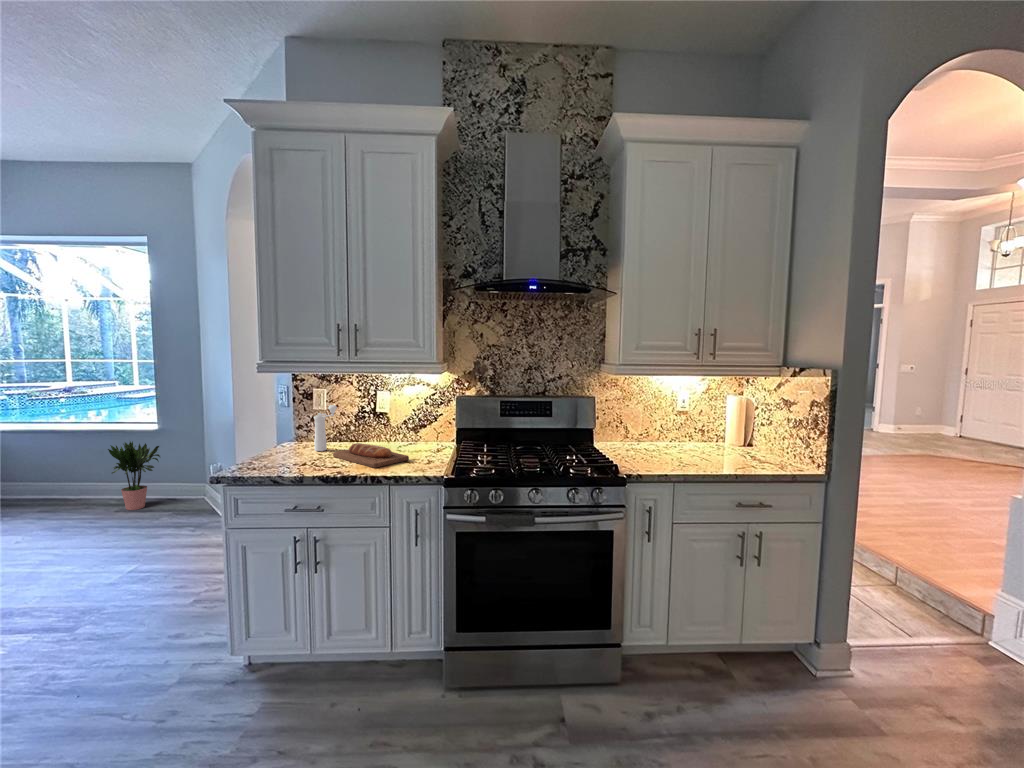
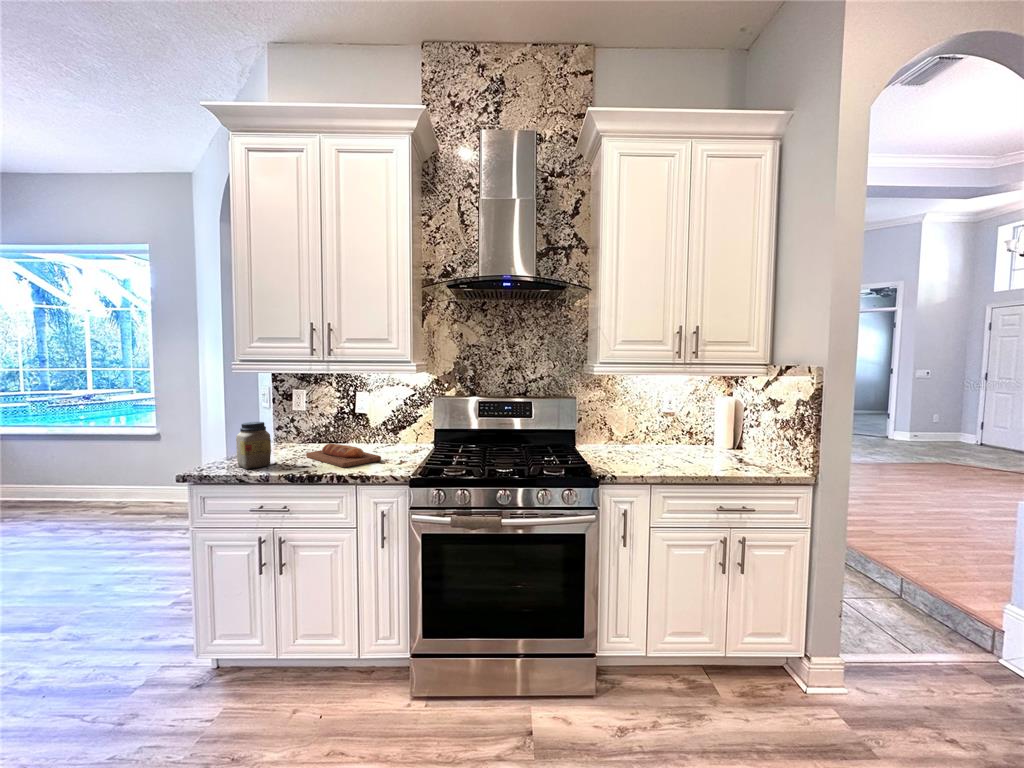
pepper mill: present [314,405,337,451] -> none [289,406,315,452]
jar: none [267,423,302,471] -> present [236,422,271,469]
potted plant: present [108,441,160,510] -> none [106,443,164,514]

